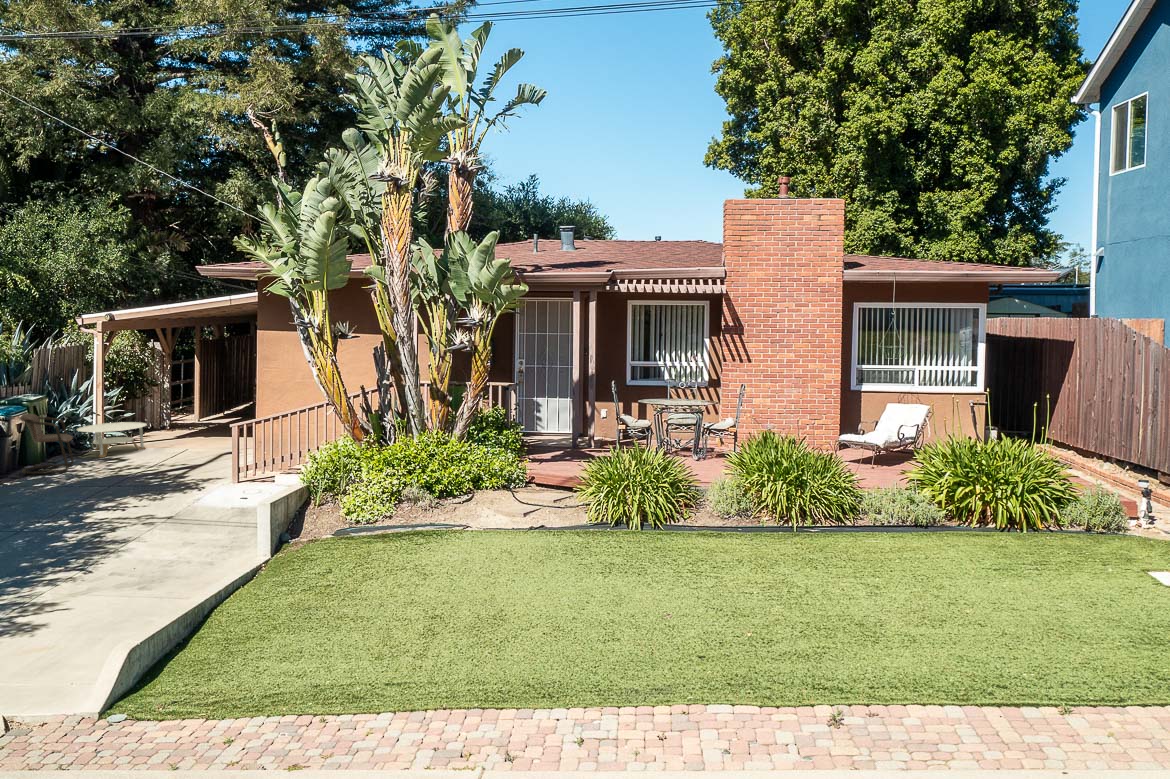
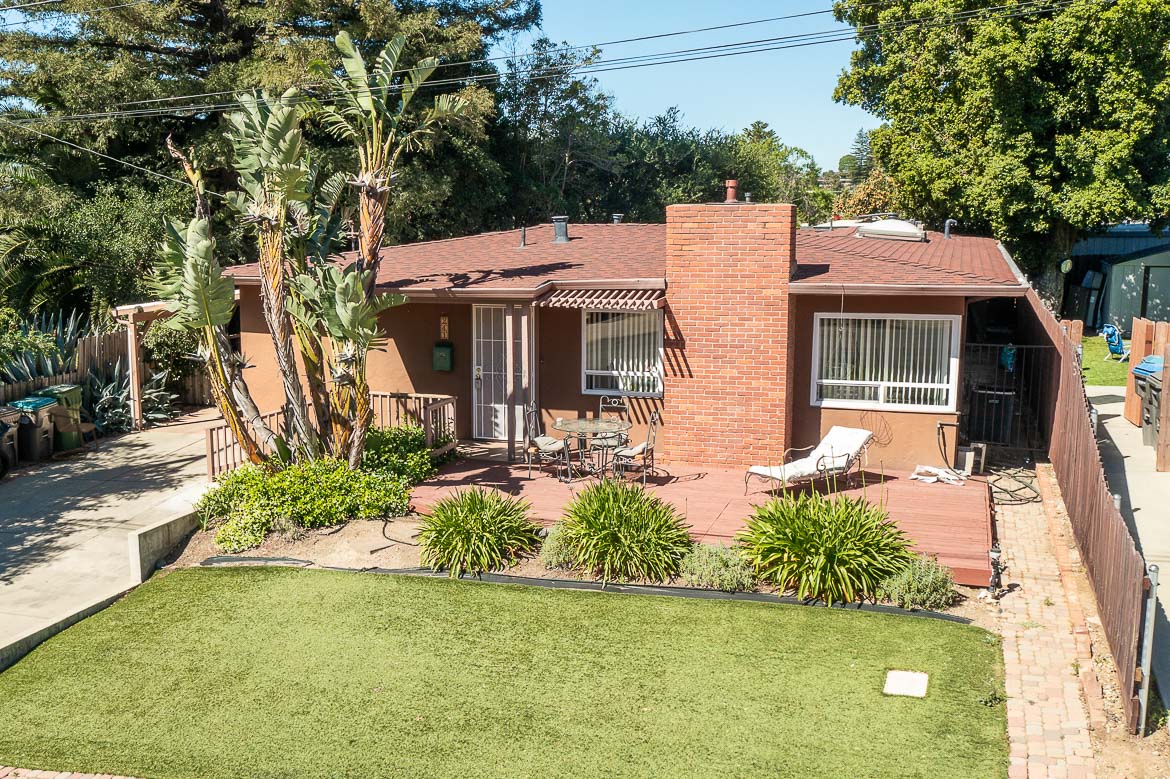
round table: present [77,422,147,457] -> none [111,406,173,441]

